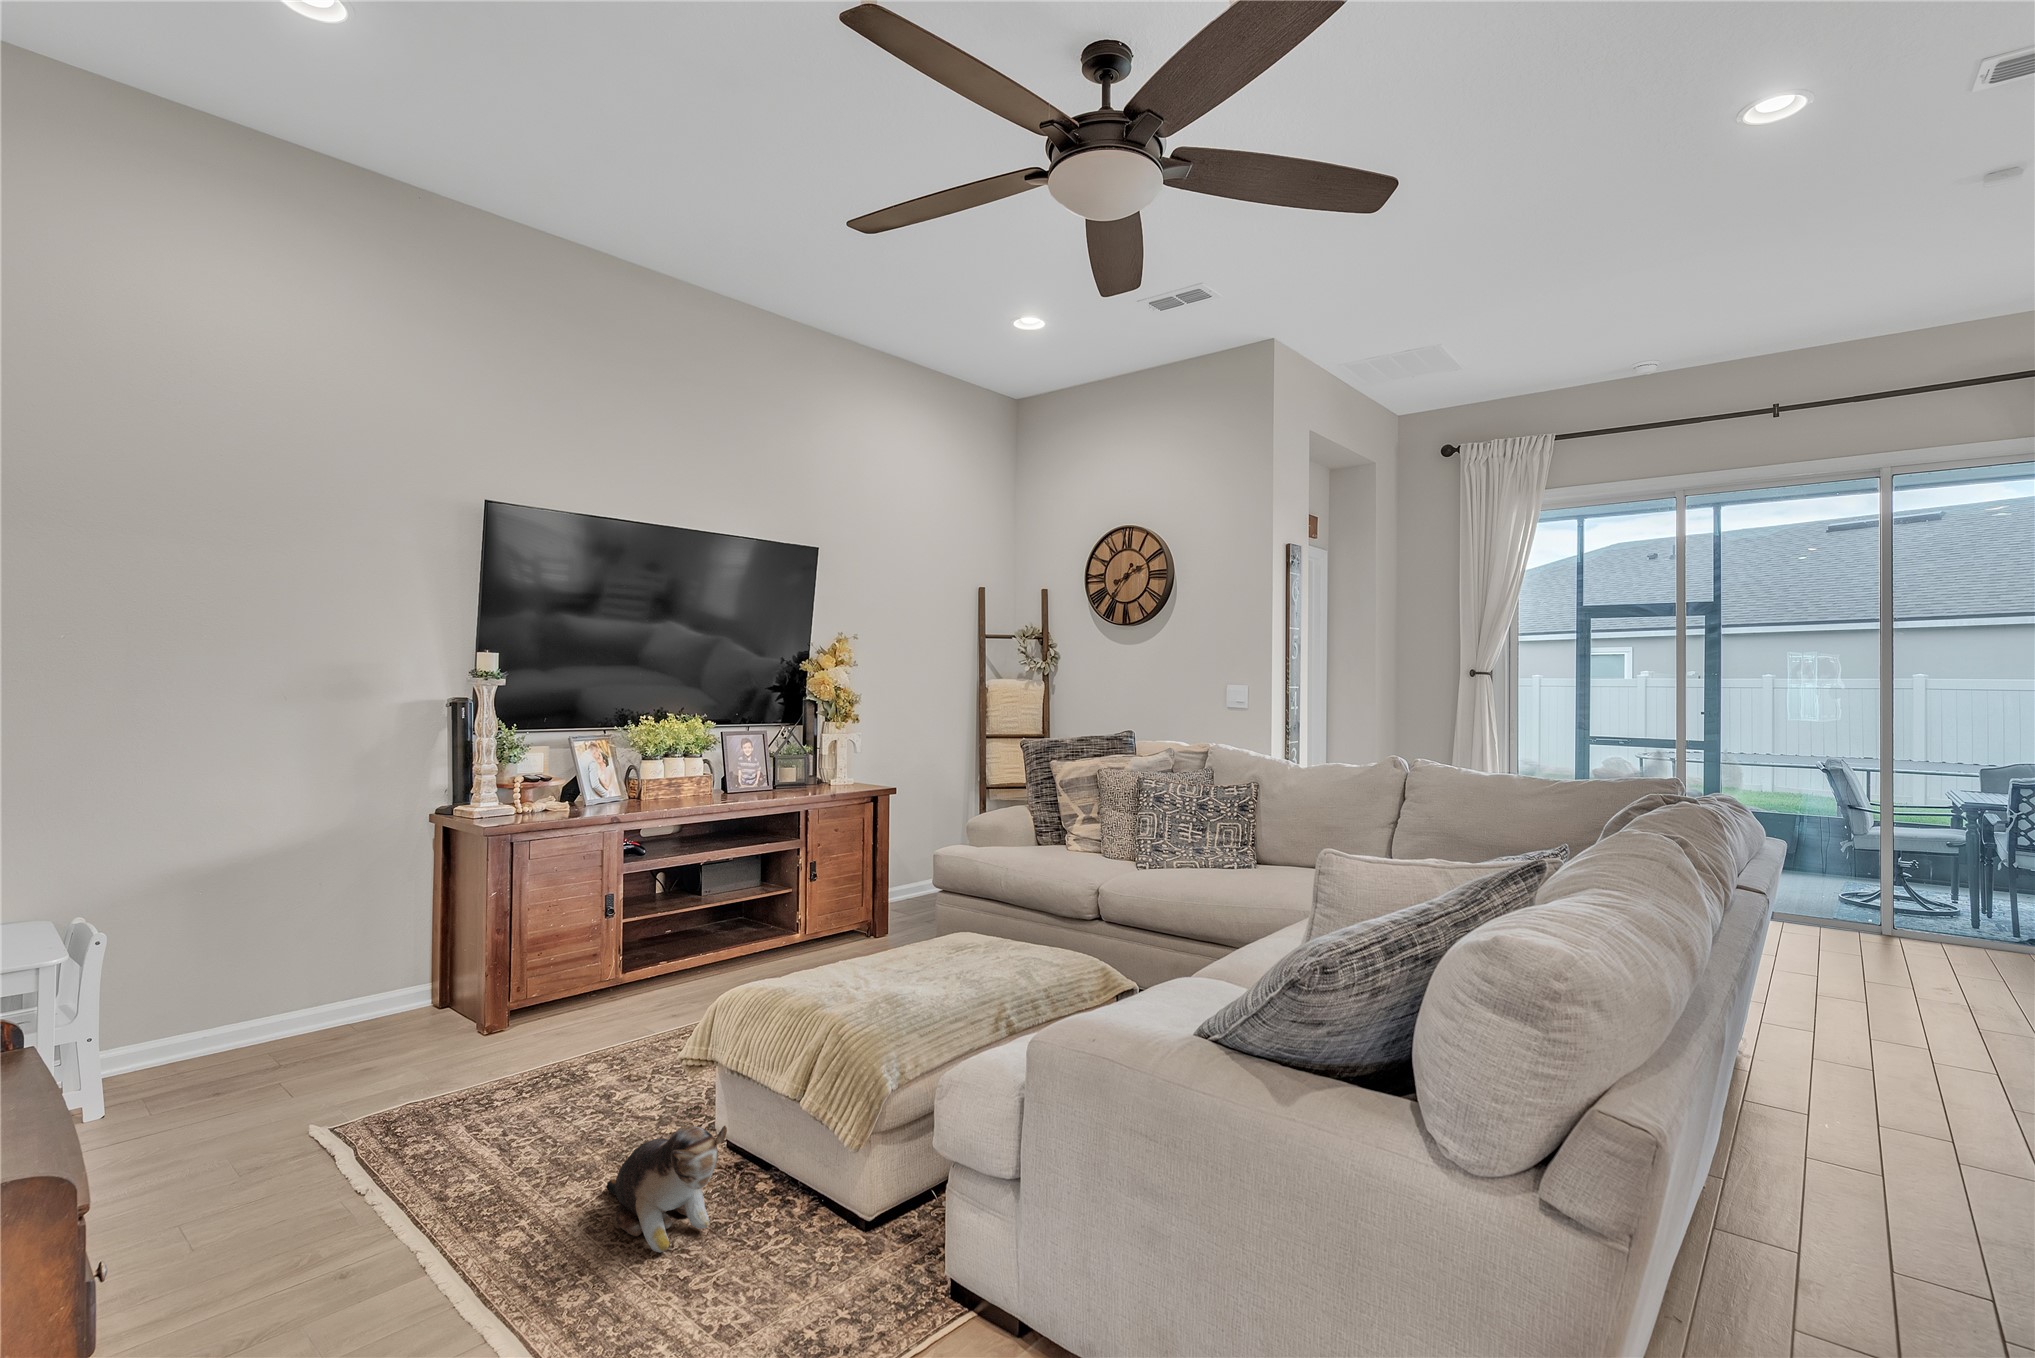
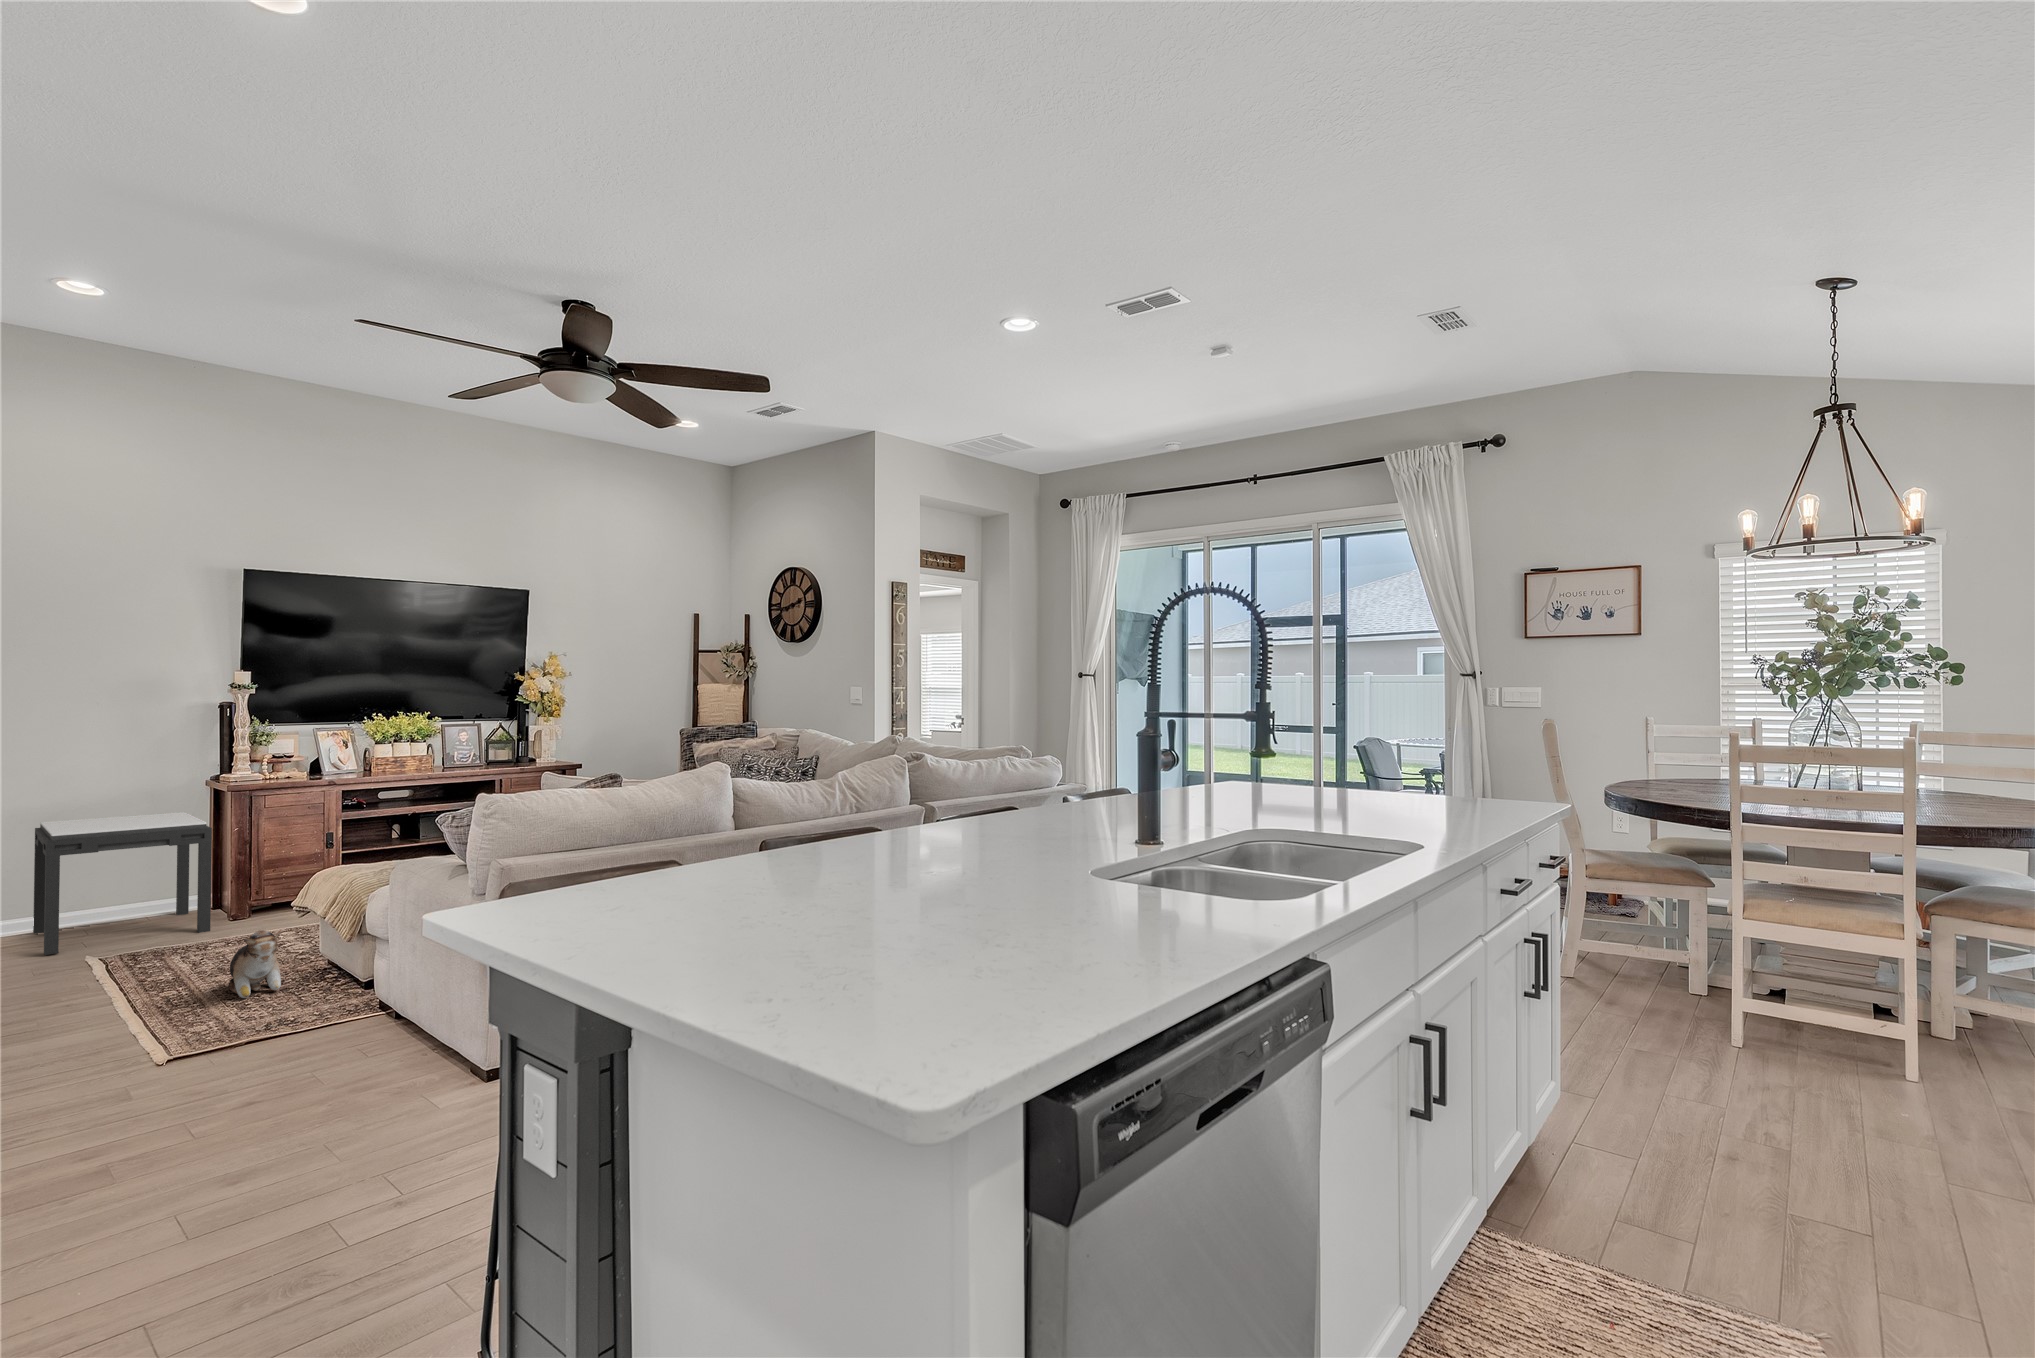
side table: none [199,863,473,1113] -> present [33,812,212,955]

